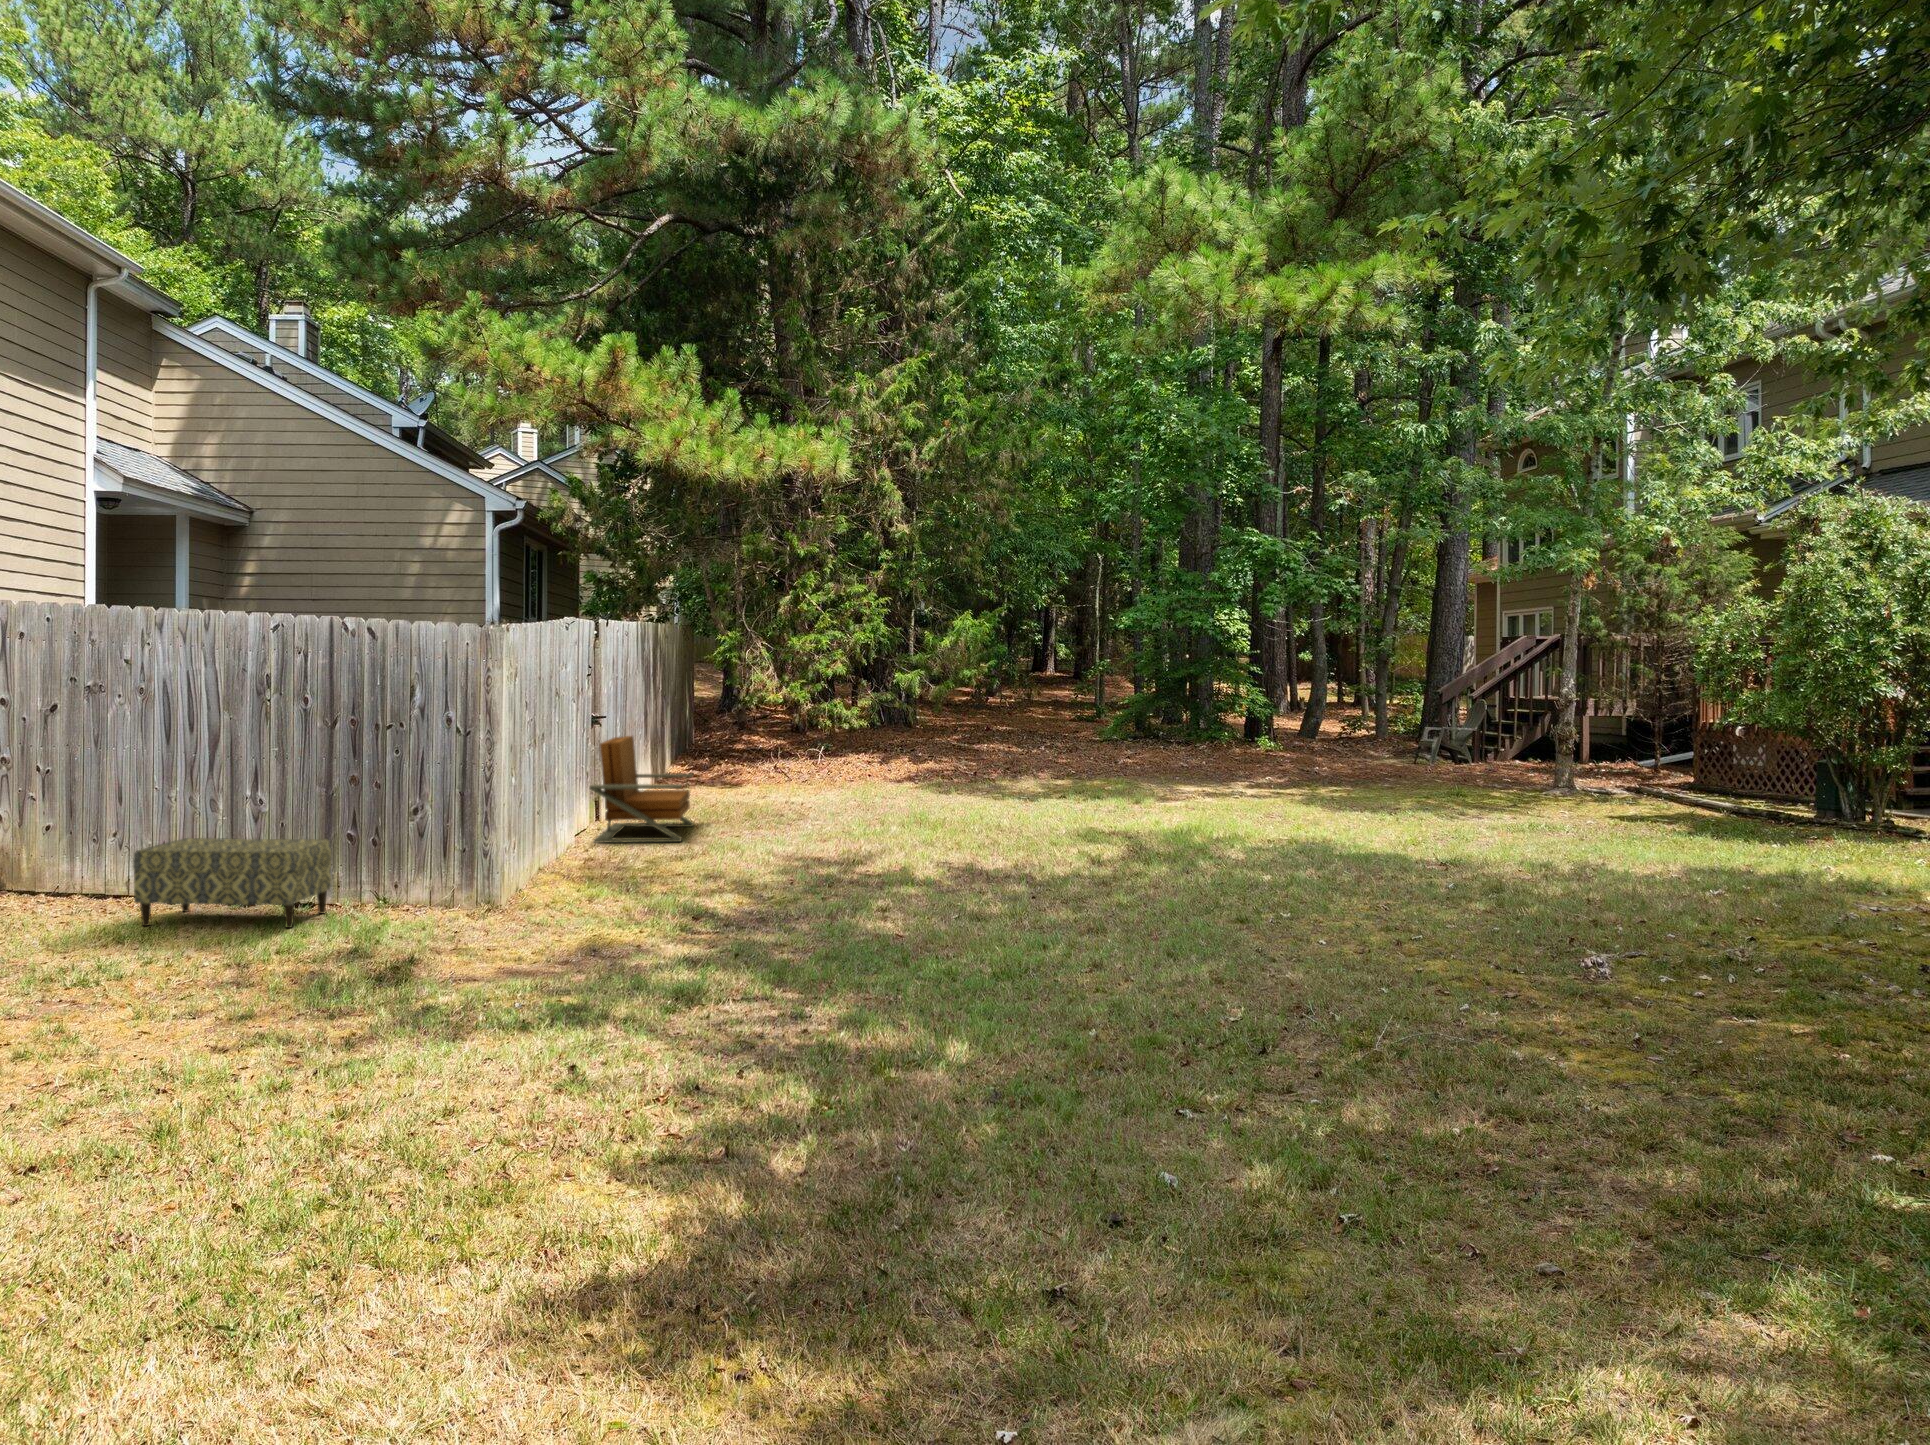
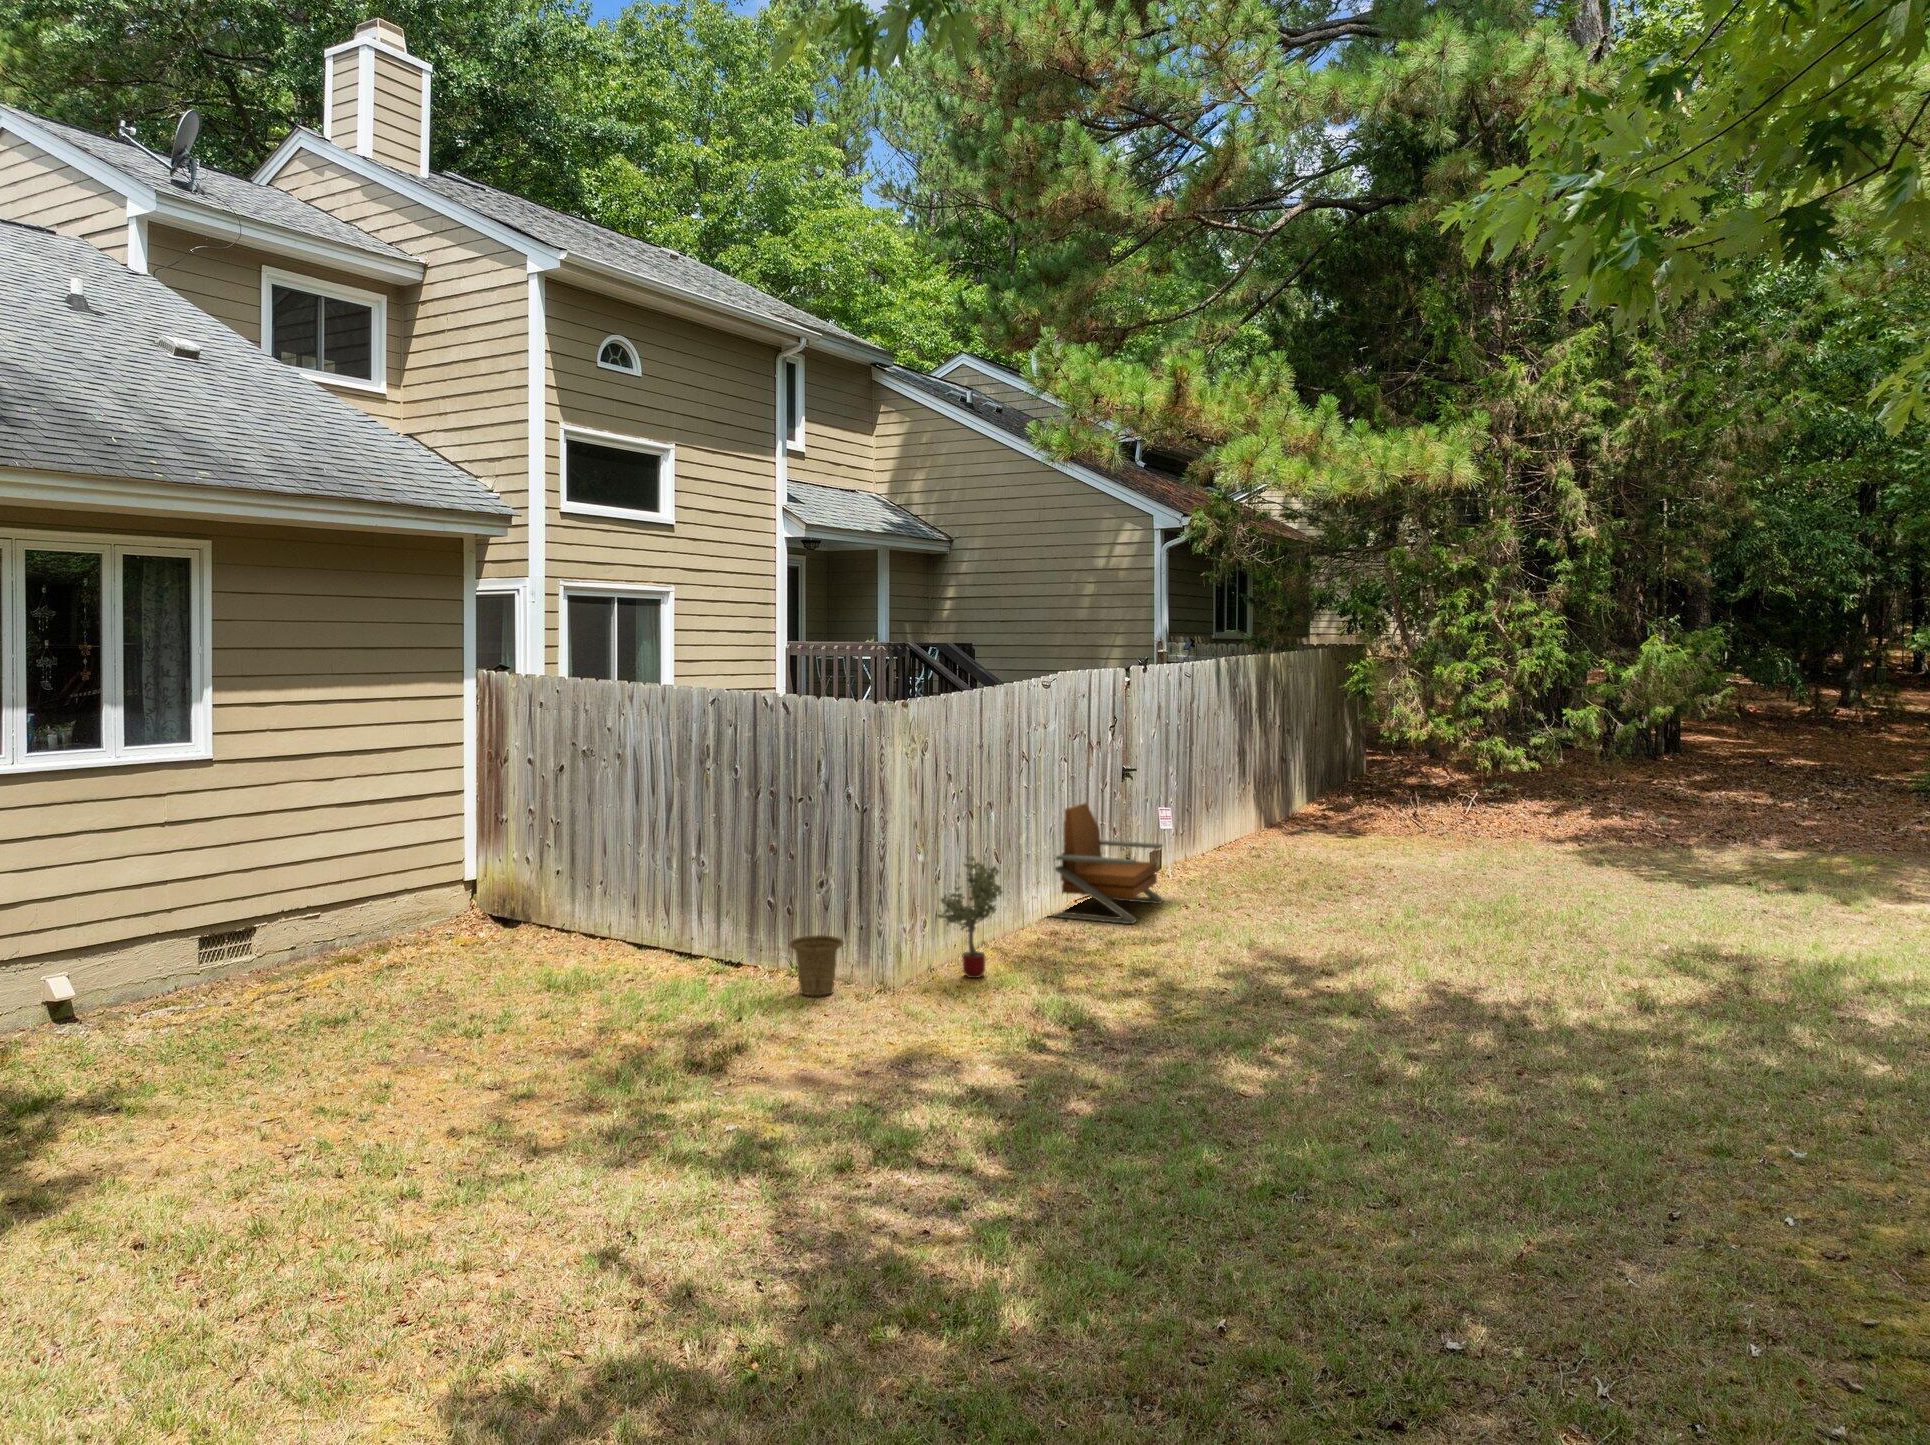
potted tree: none [531,777,591,892] -> present [938,856,1003,978]
bench: present [133,838,332,928] -> none [597,892,753,990]
basket: none [386,861,445,921] -> present [789,935,843,997]

